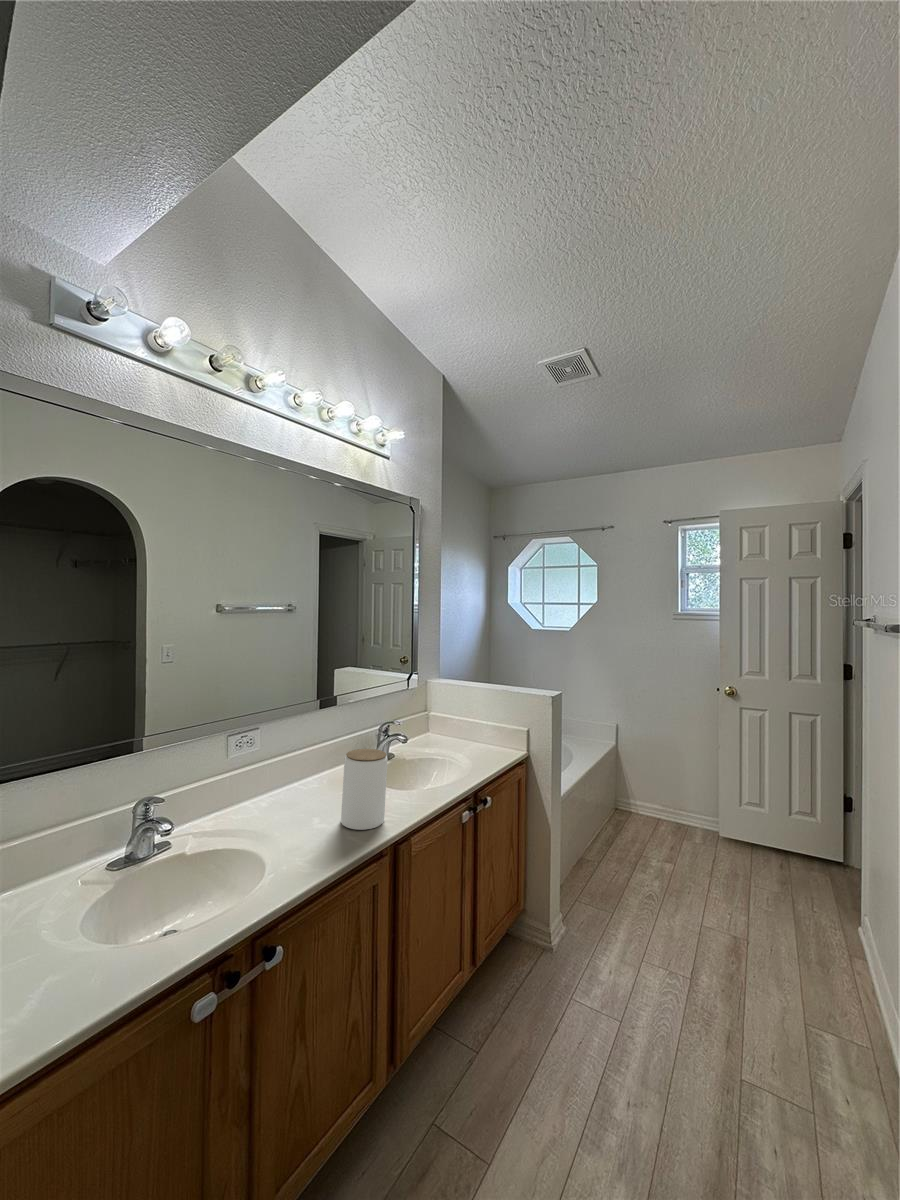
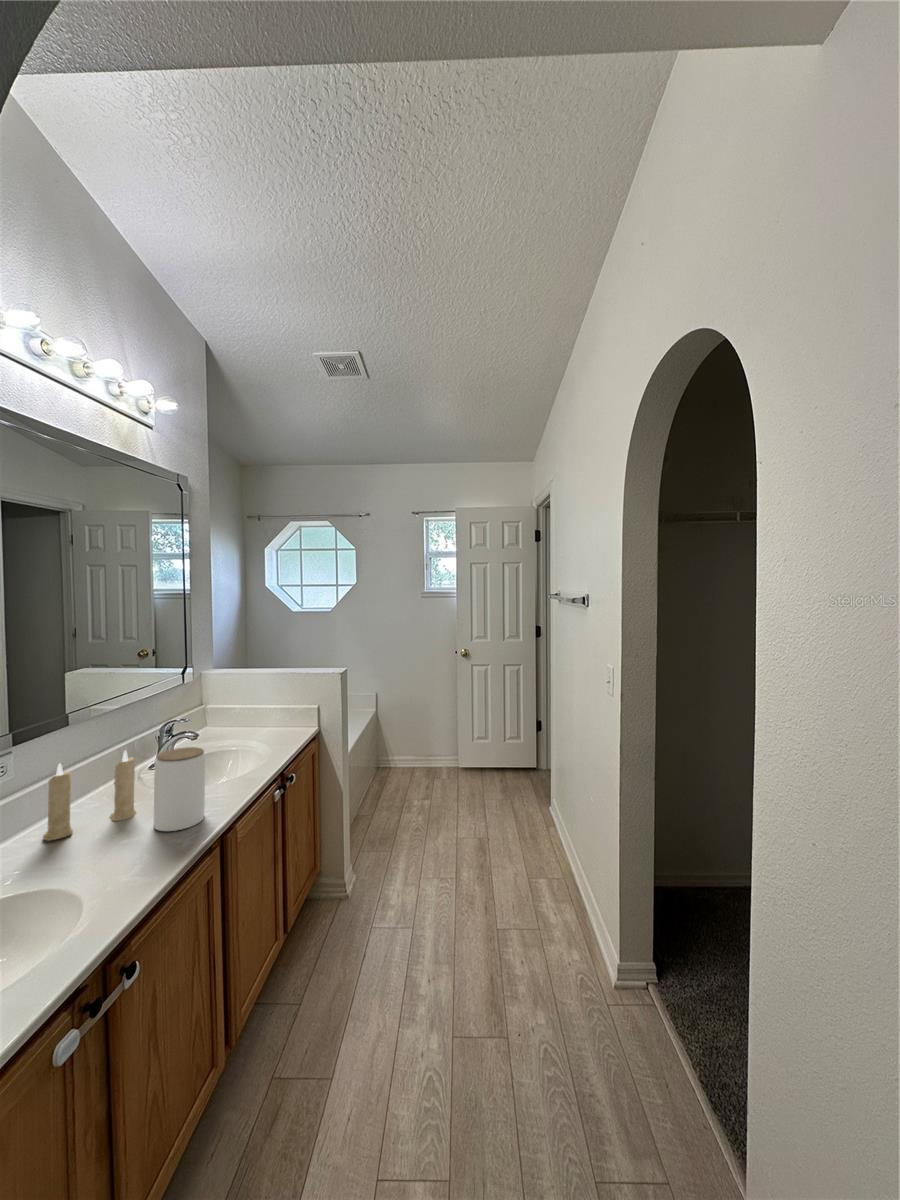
candle: none [268,739,341,809] -> present [43,751,136,841]

